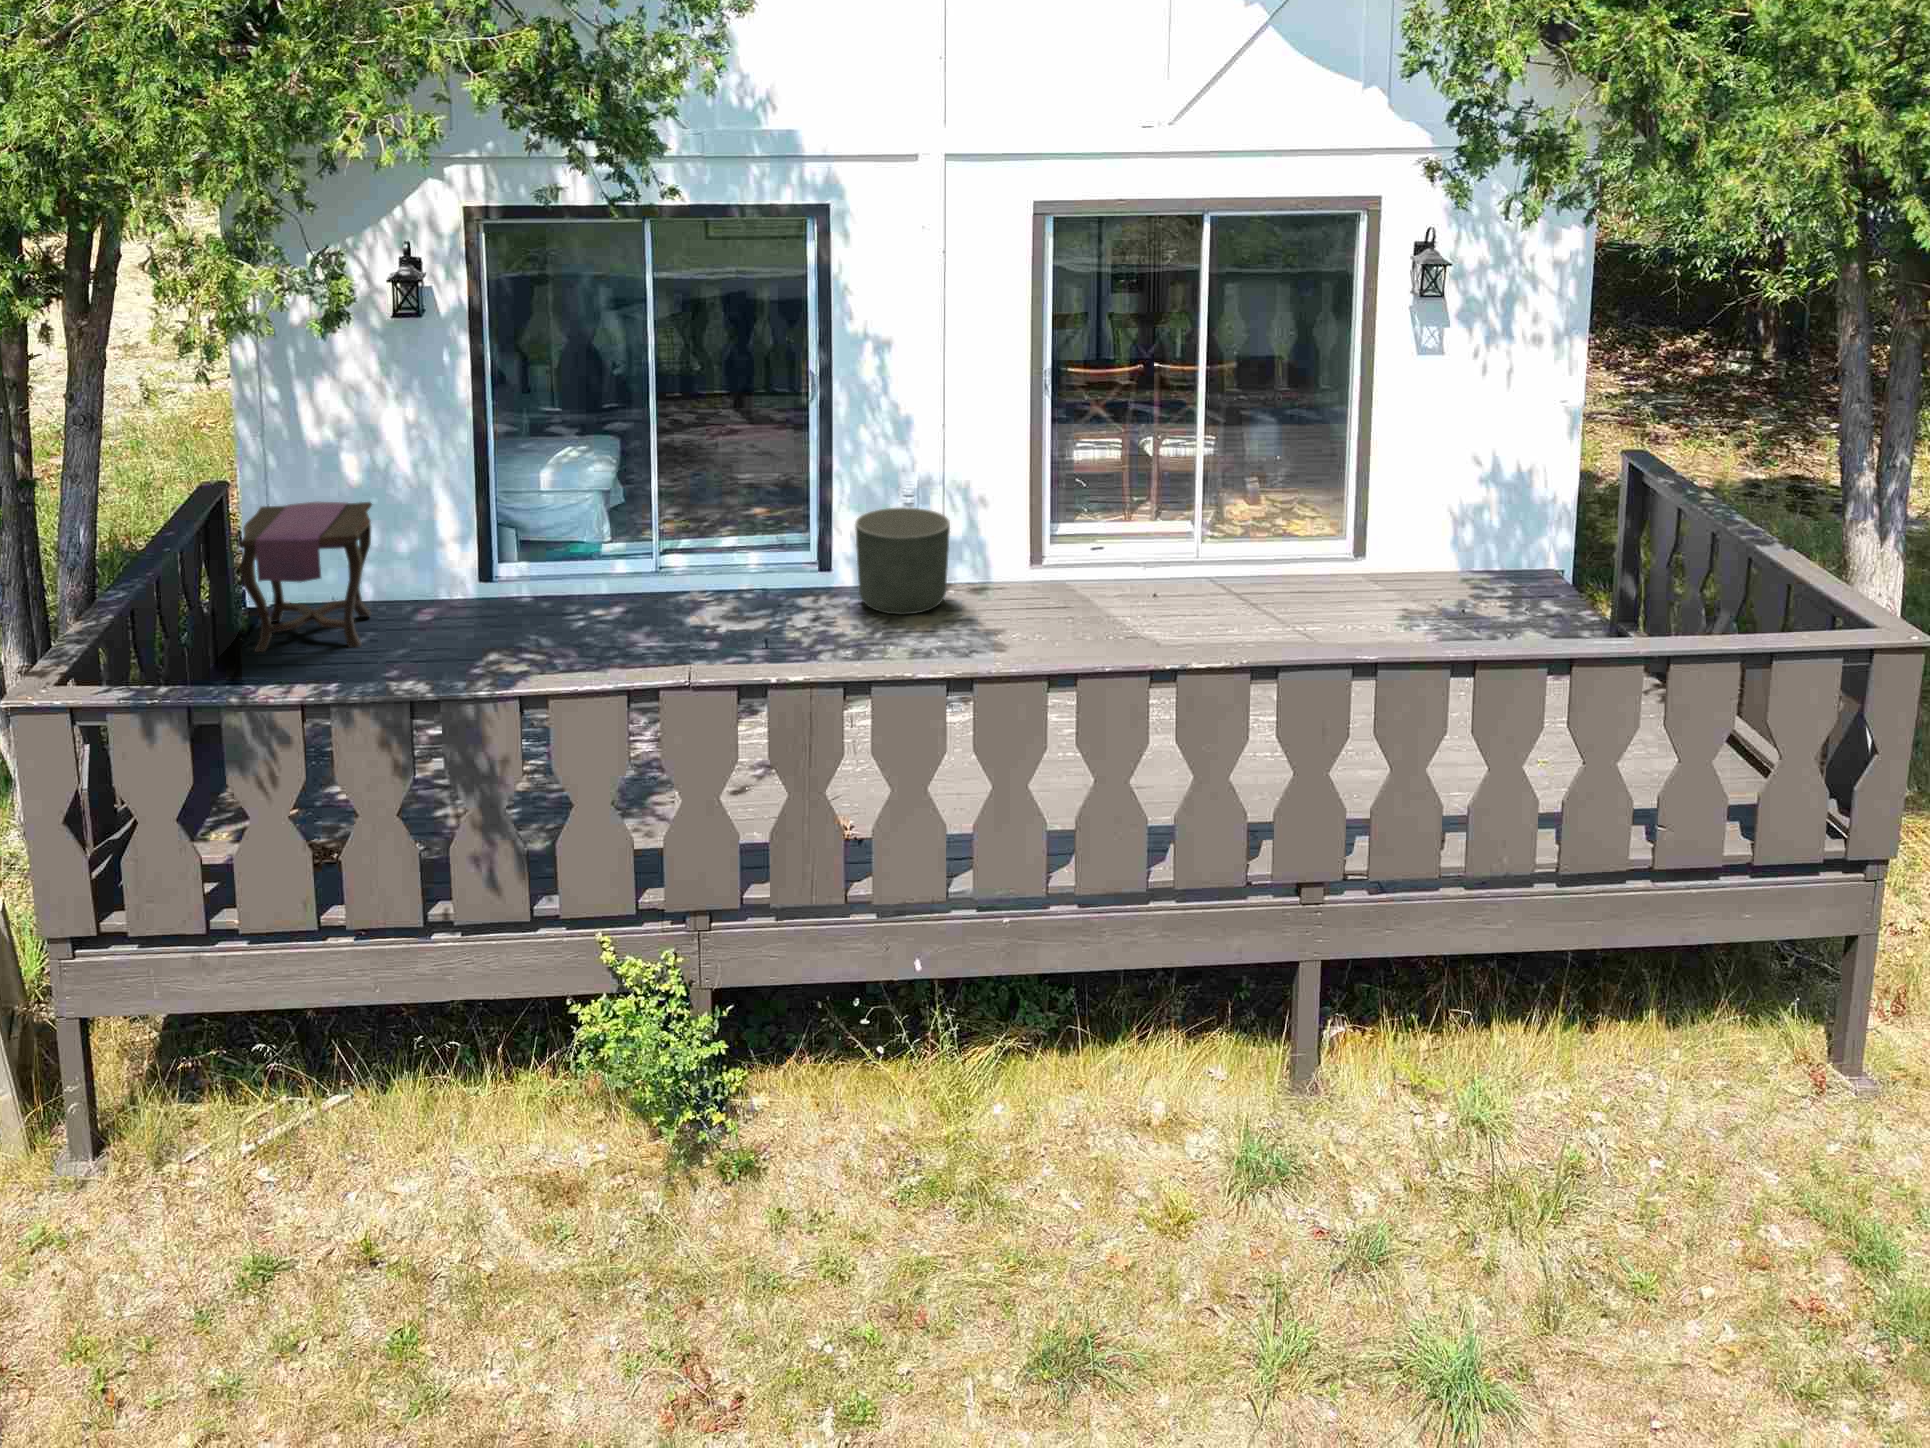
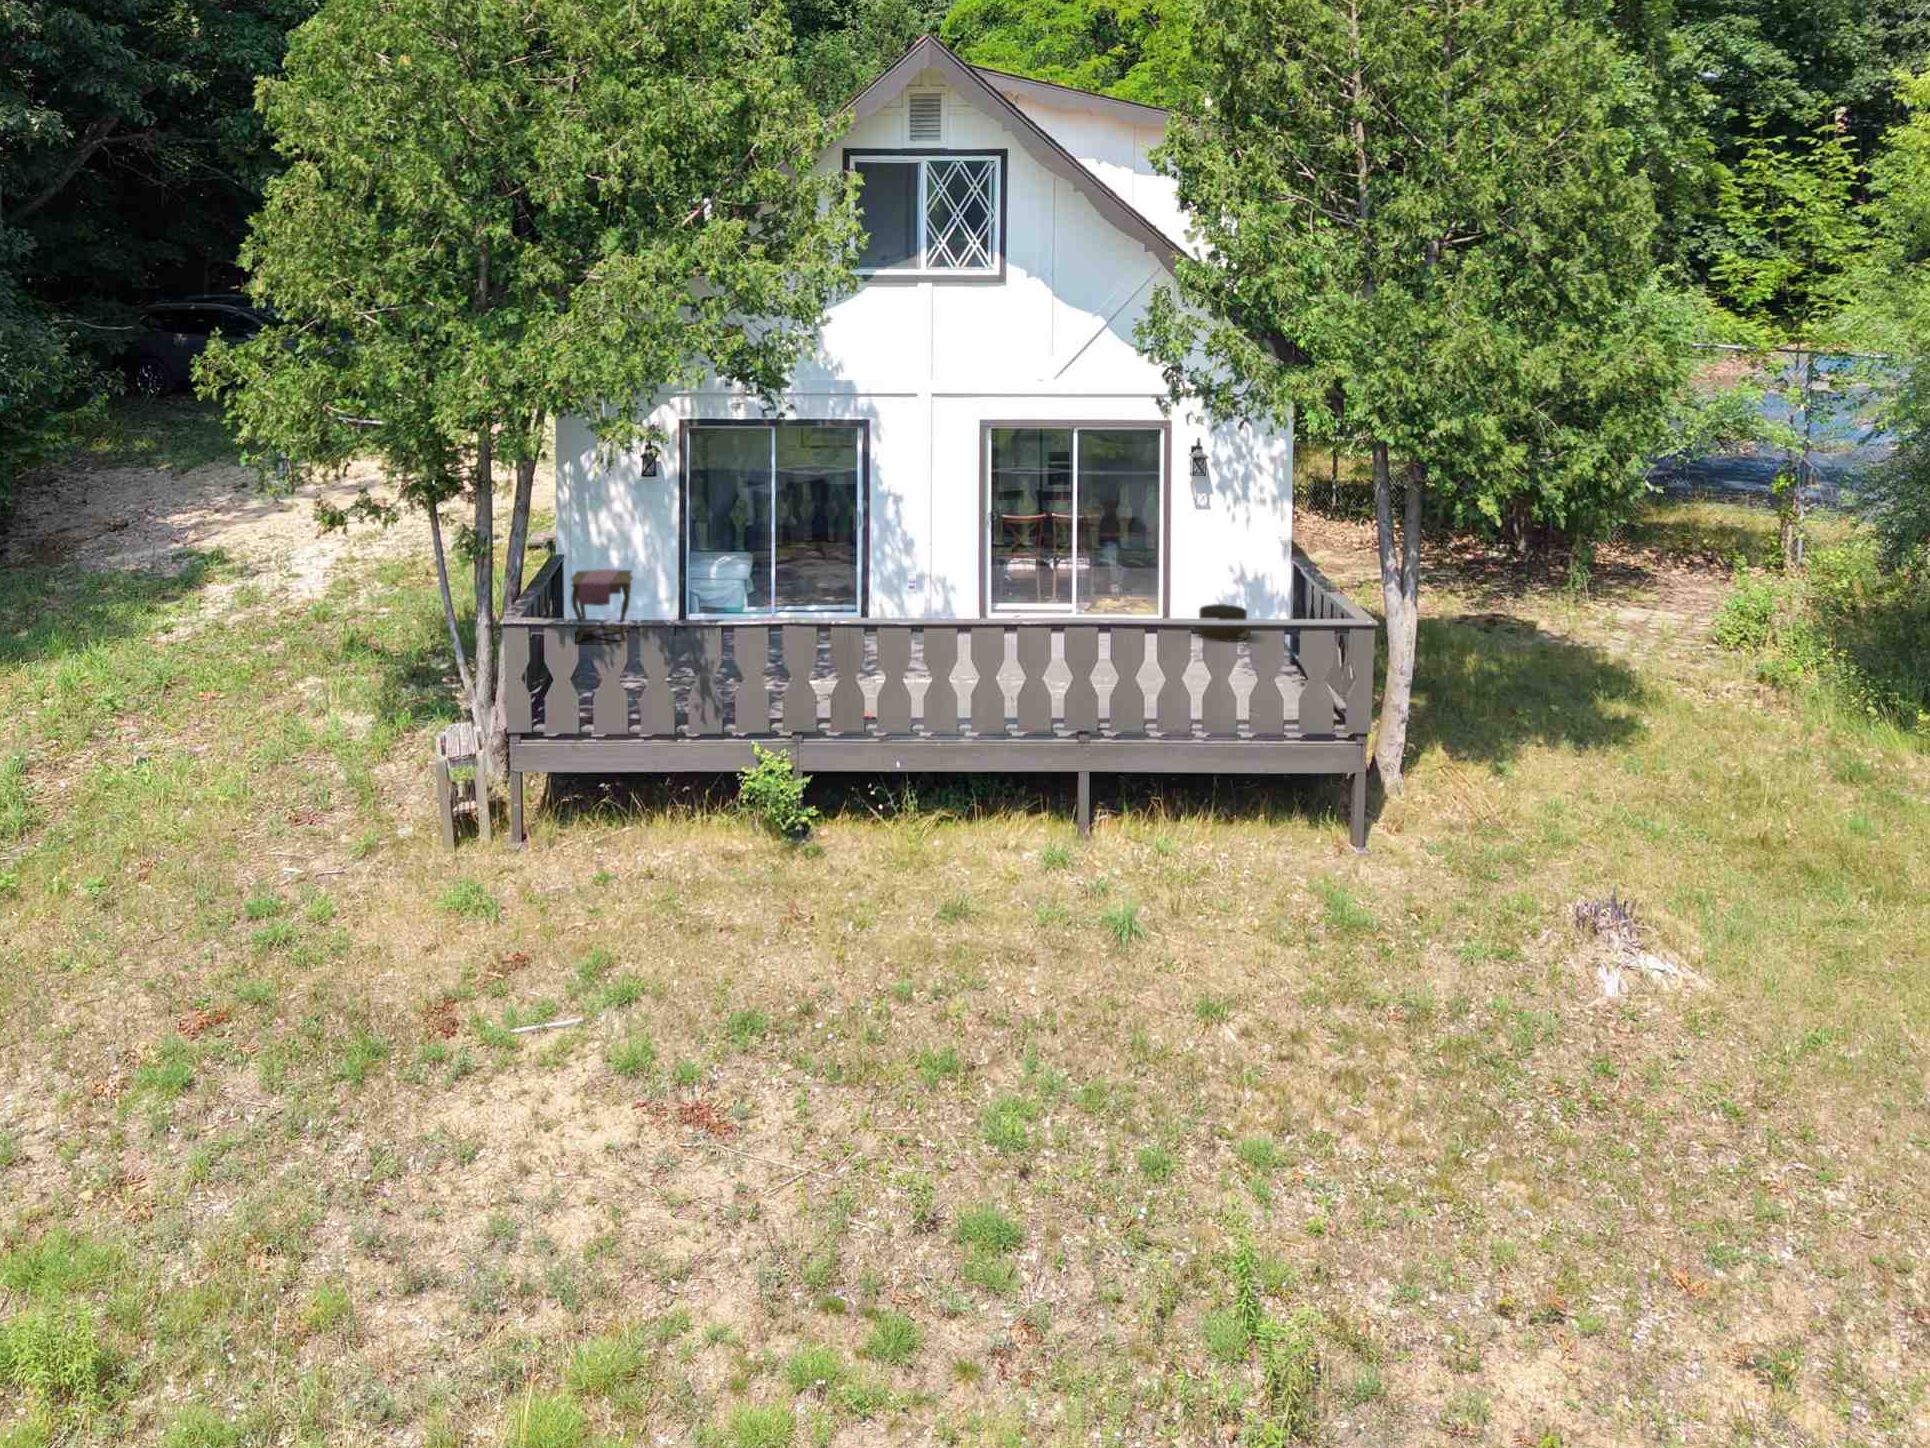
planter: present [855,508,950,614] -> none [881,582,932,637]
pouf: none [1422,533,1538,609] -> present [1191,604,1251,641]

